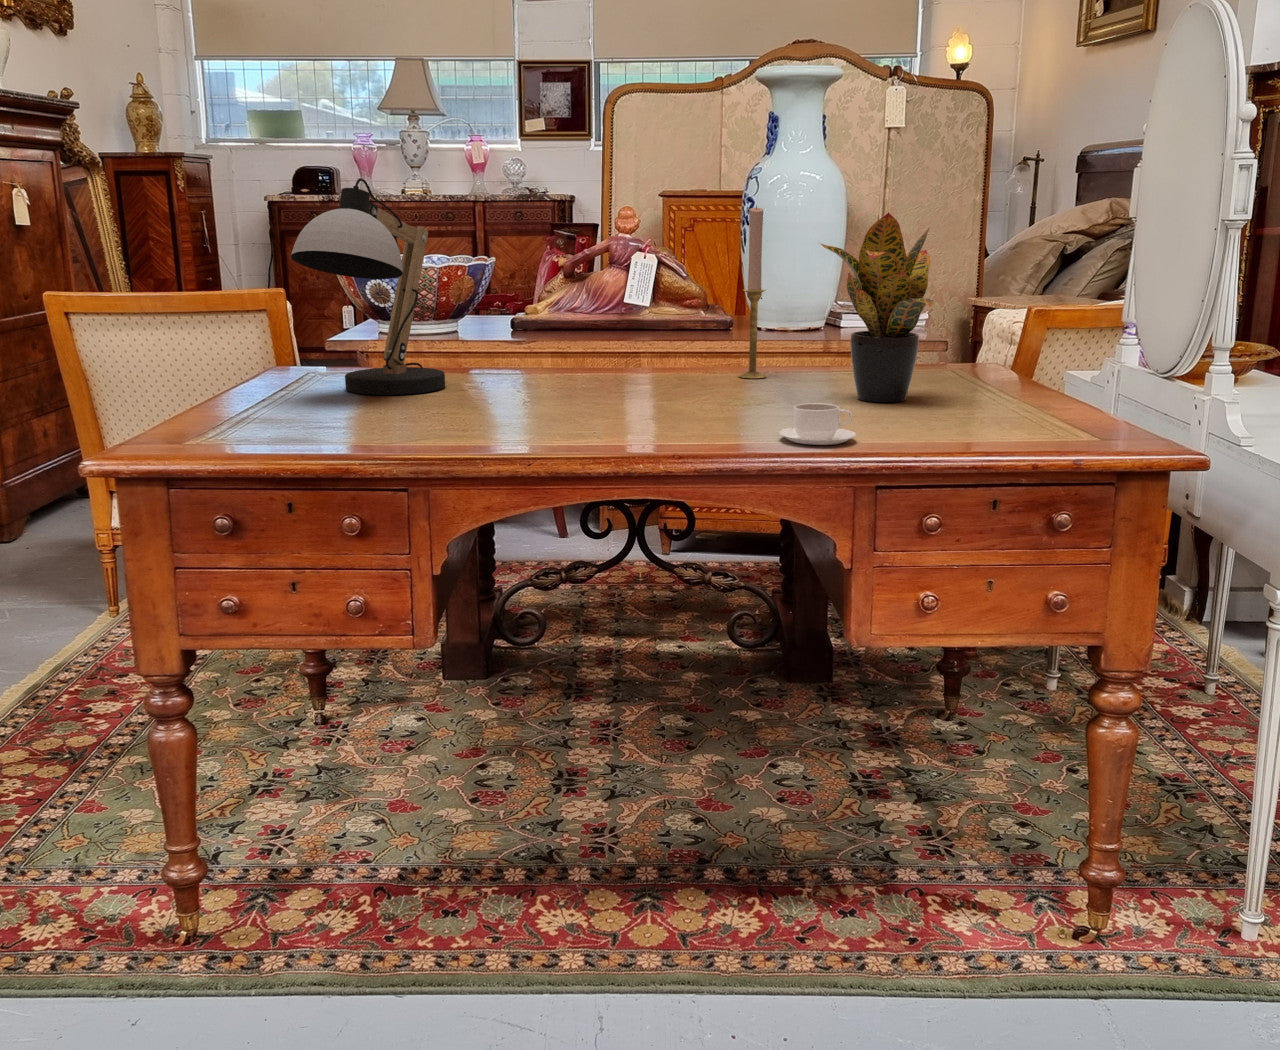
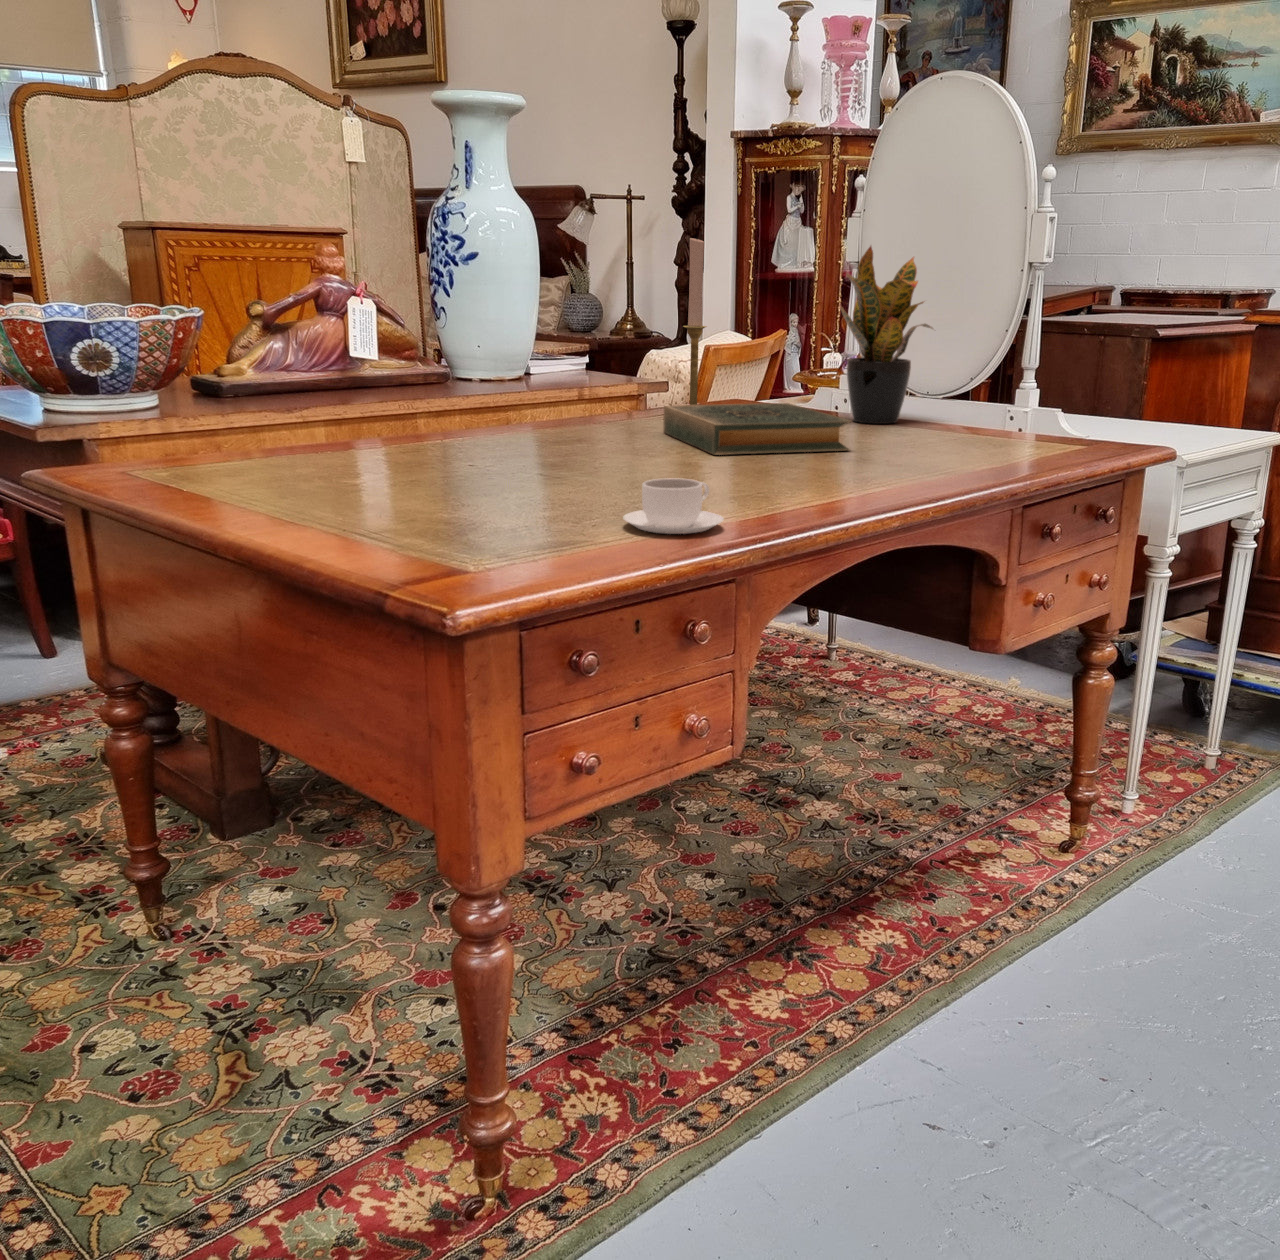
desk lamp: present [290,178,445,395] -> none [426,182,607,481]
hardback book: none [565,359,756,413] -> present [663,403,852,455]
coffee cup: present [779,403,856,445] -> present [623,478,724,534]

